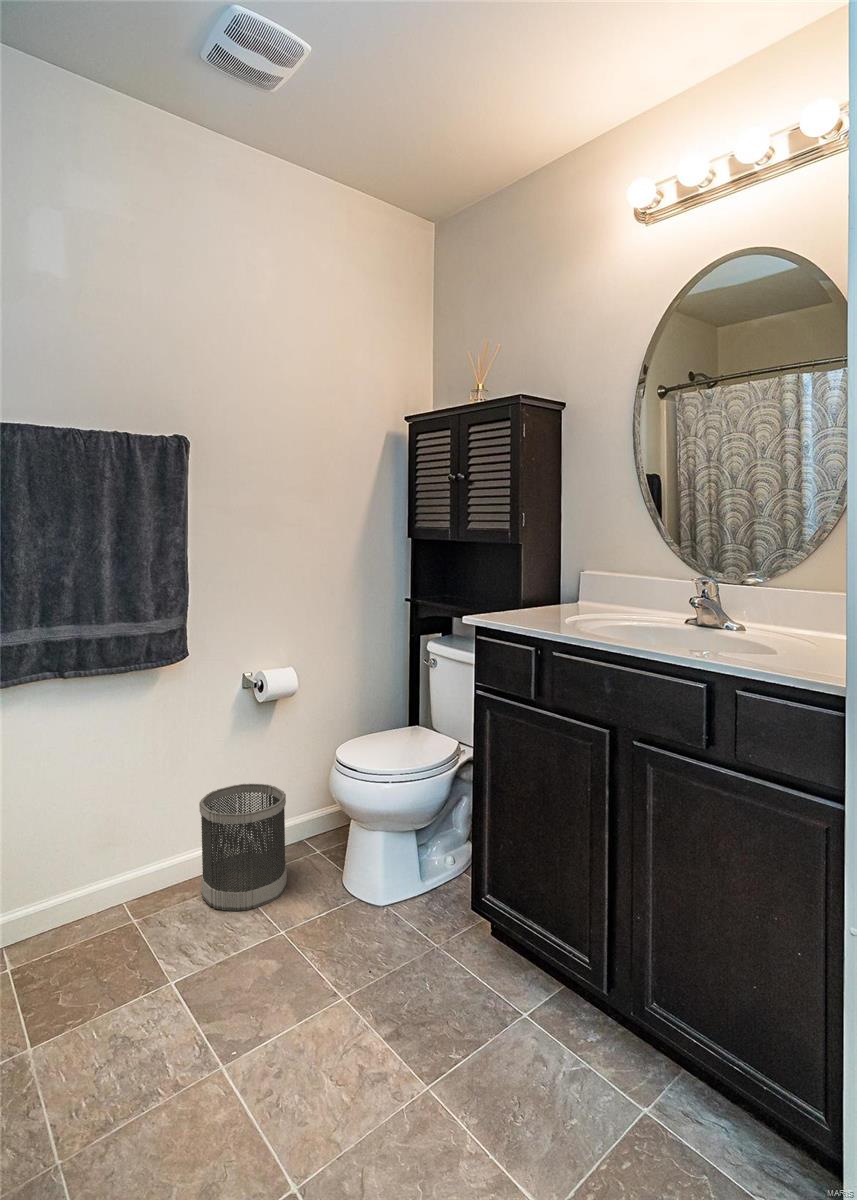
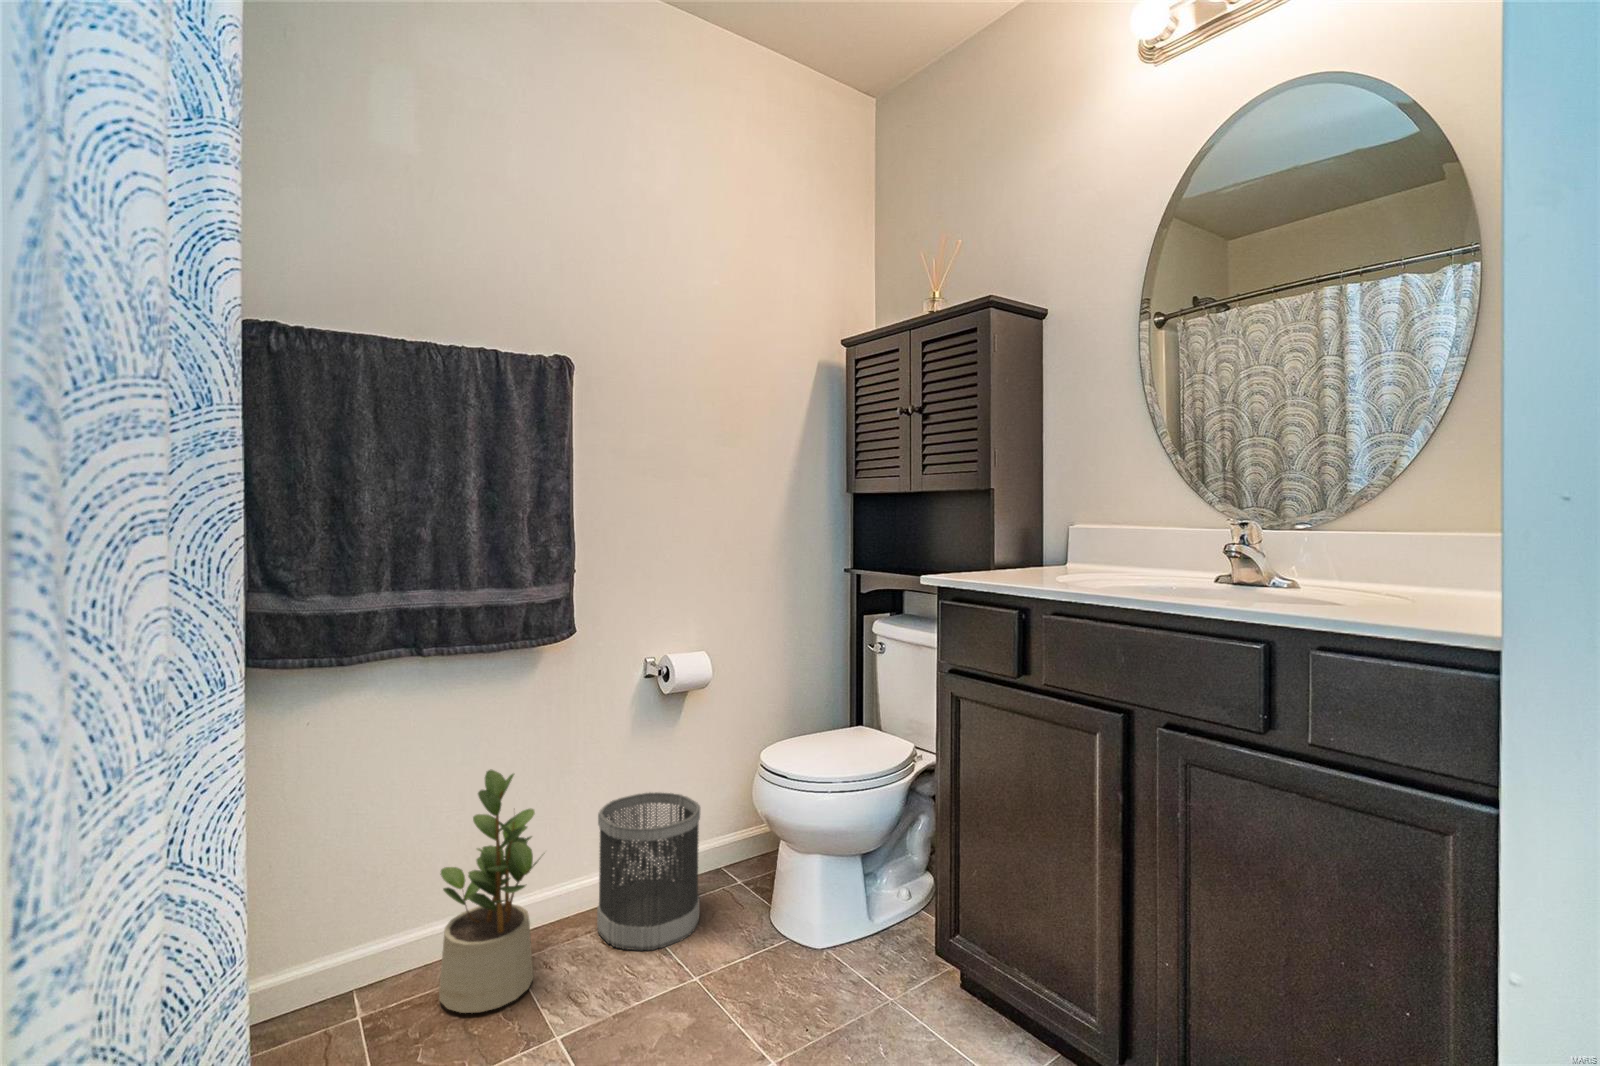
potted plant: none [66,770,155,965] -> present [439,770,539,1013]

